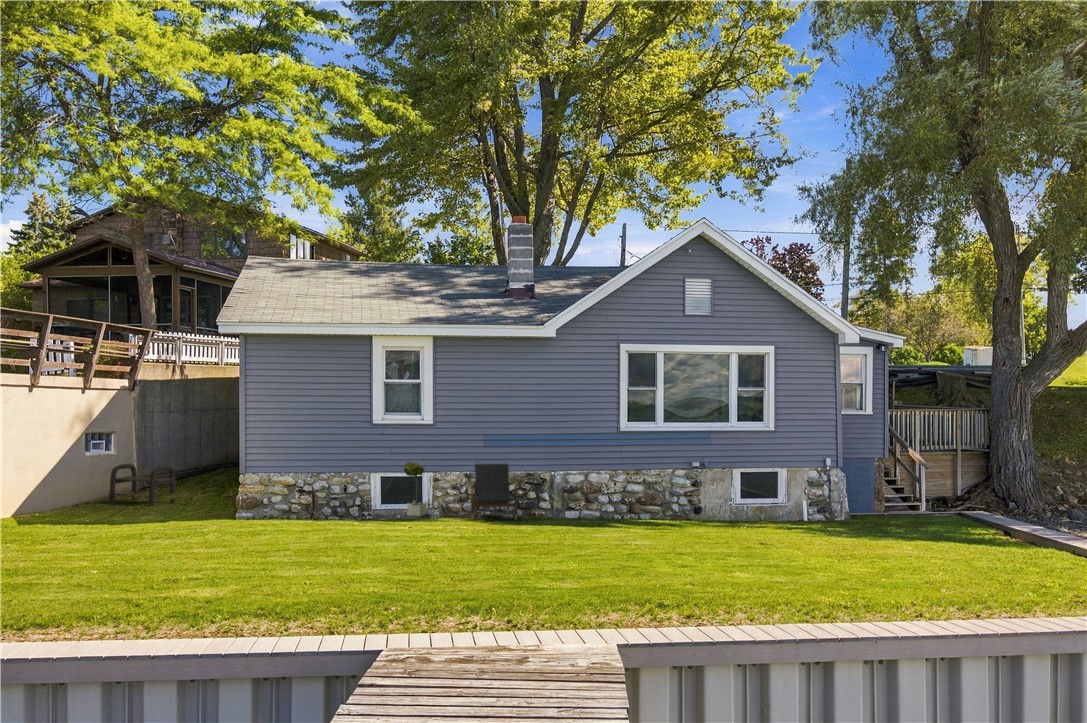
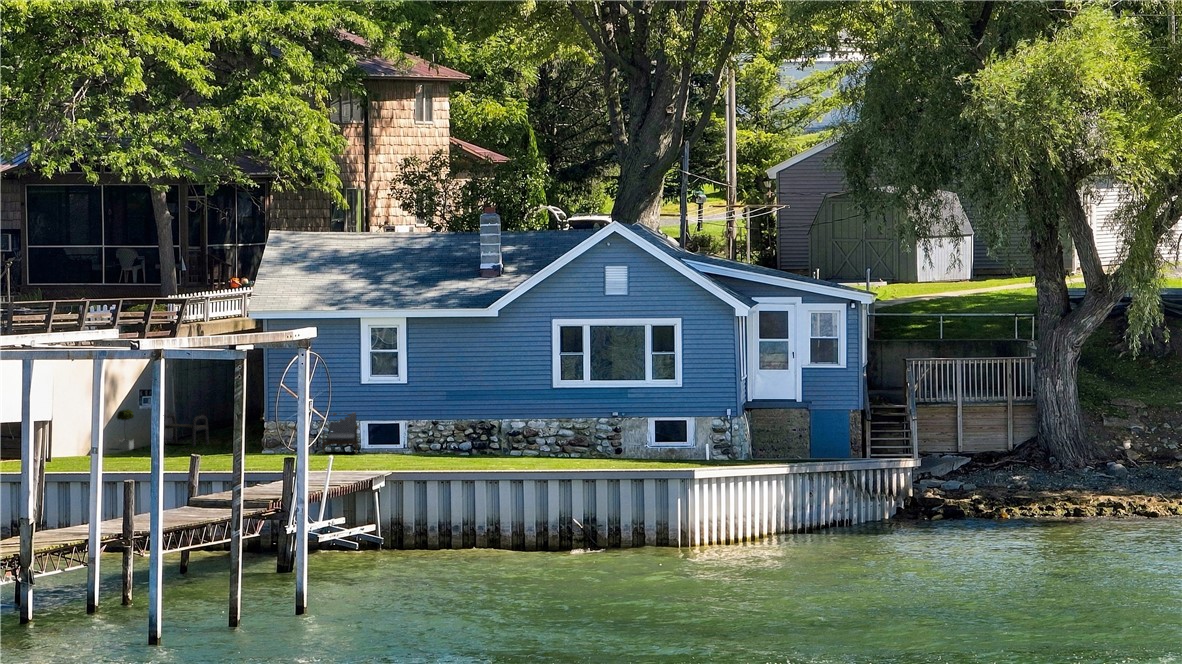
potted tree: present [404,462,427,516] -> present [117,409,134,450]
lounge chair: present [471,464,518,519] -> present [322,412,359,454]

